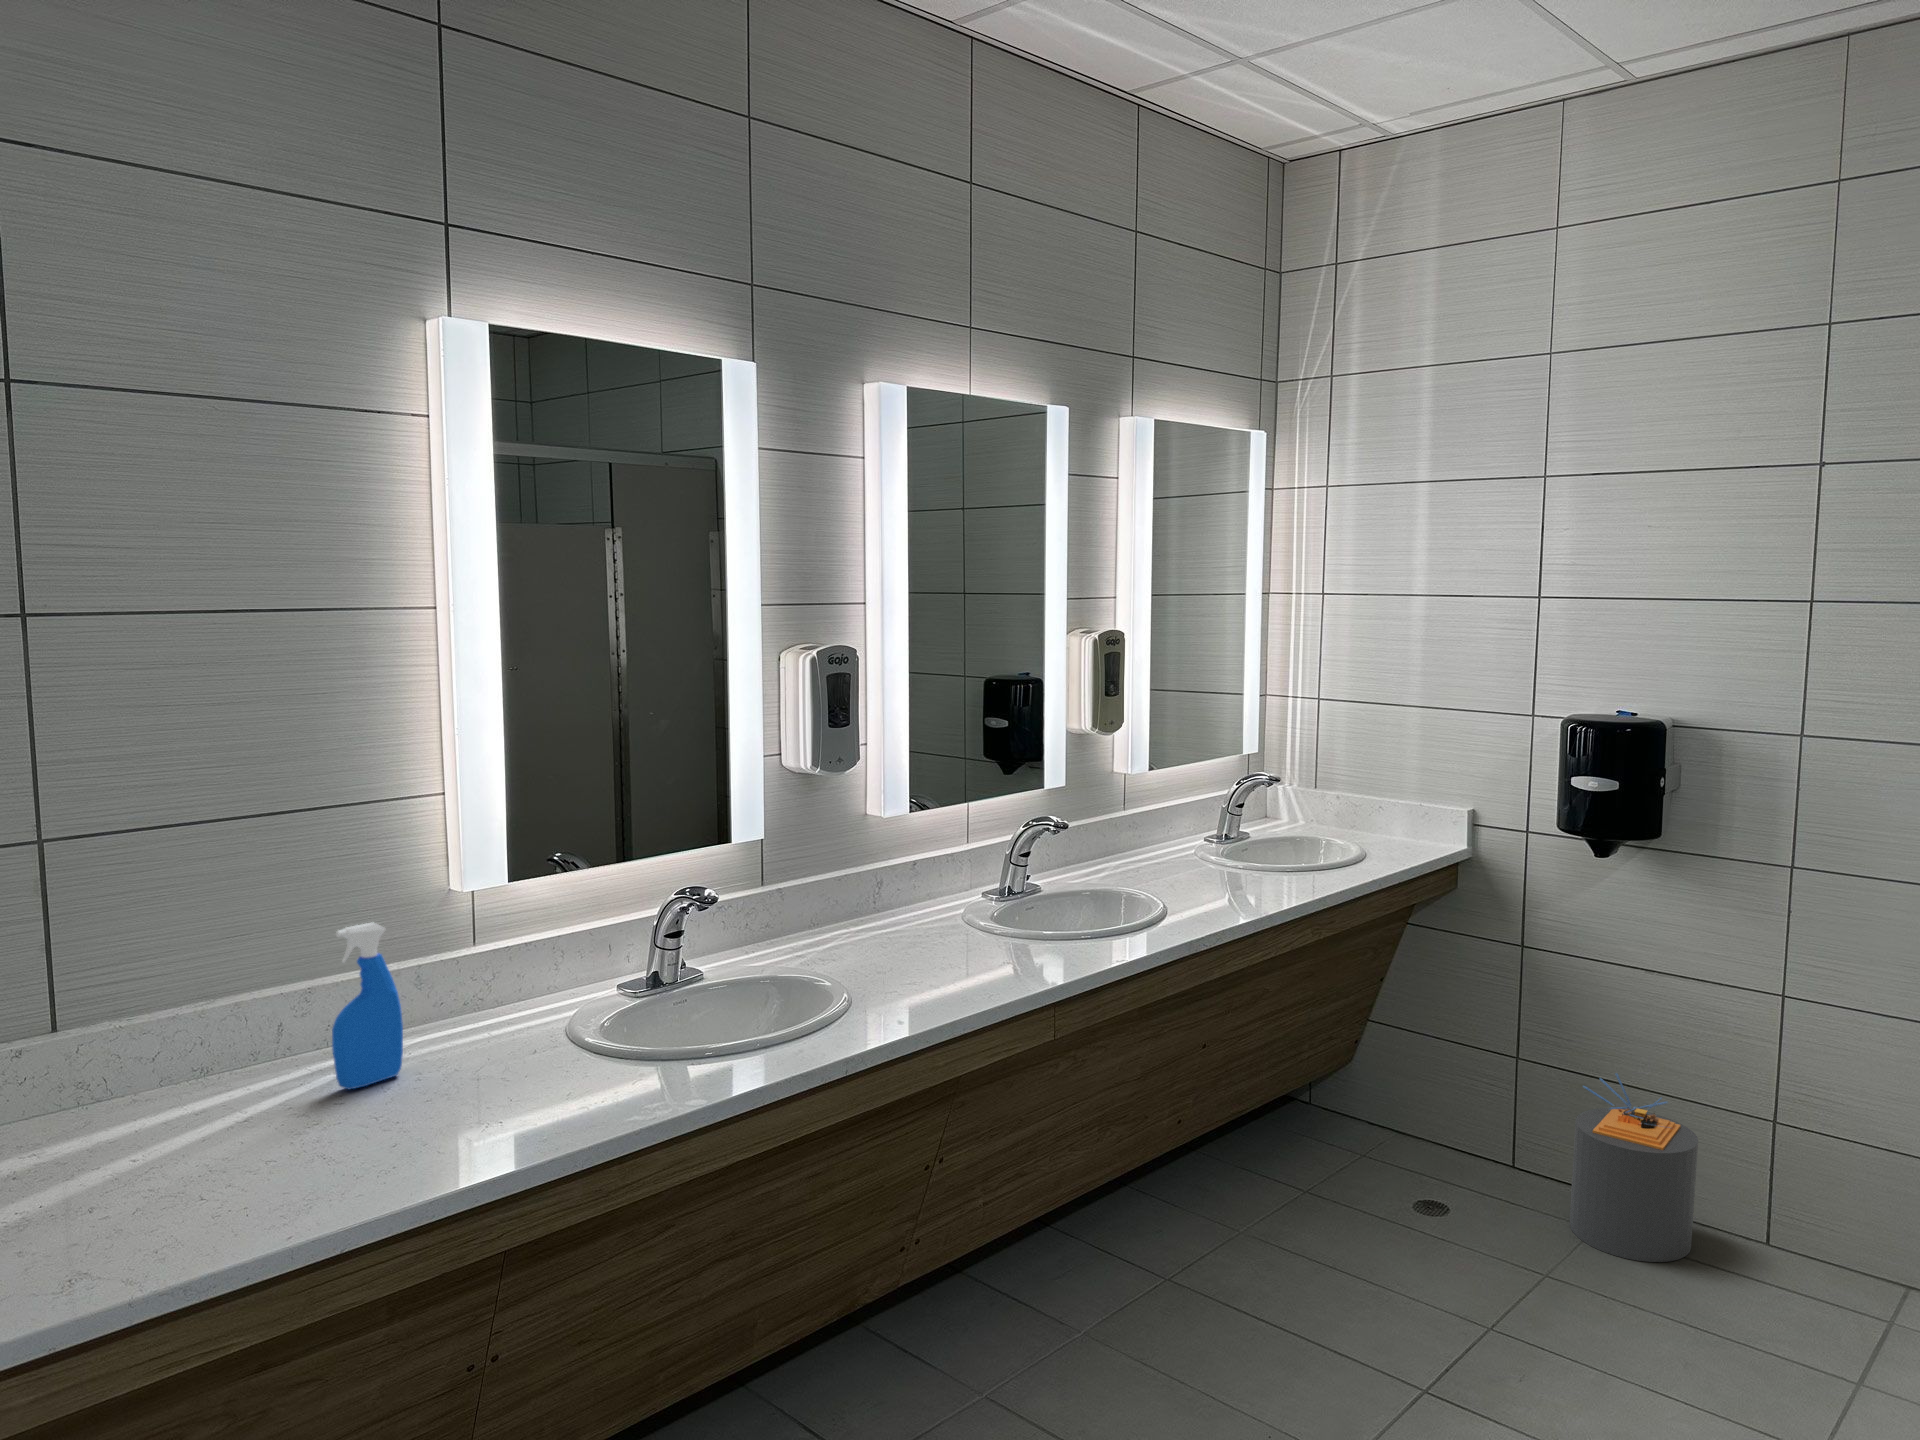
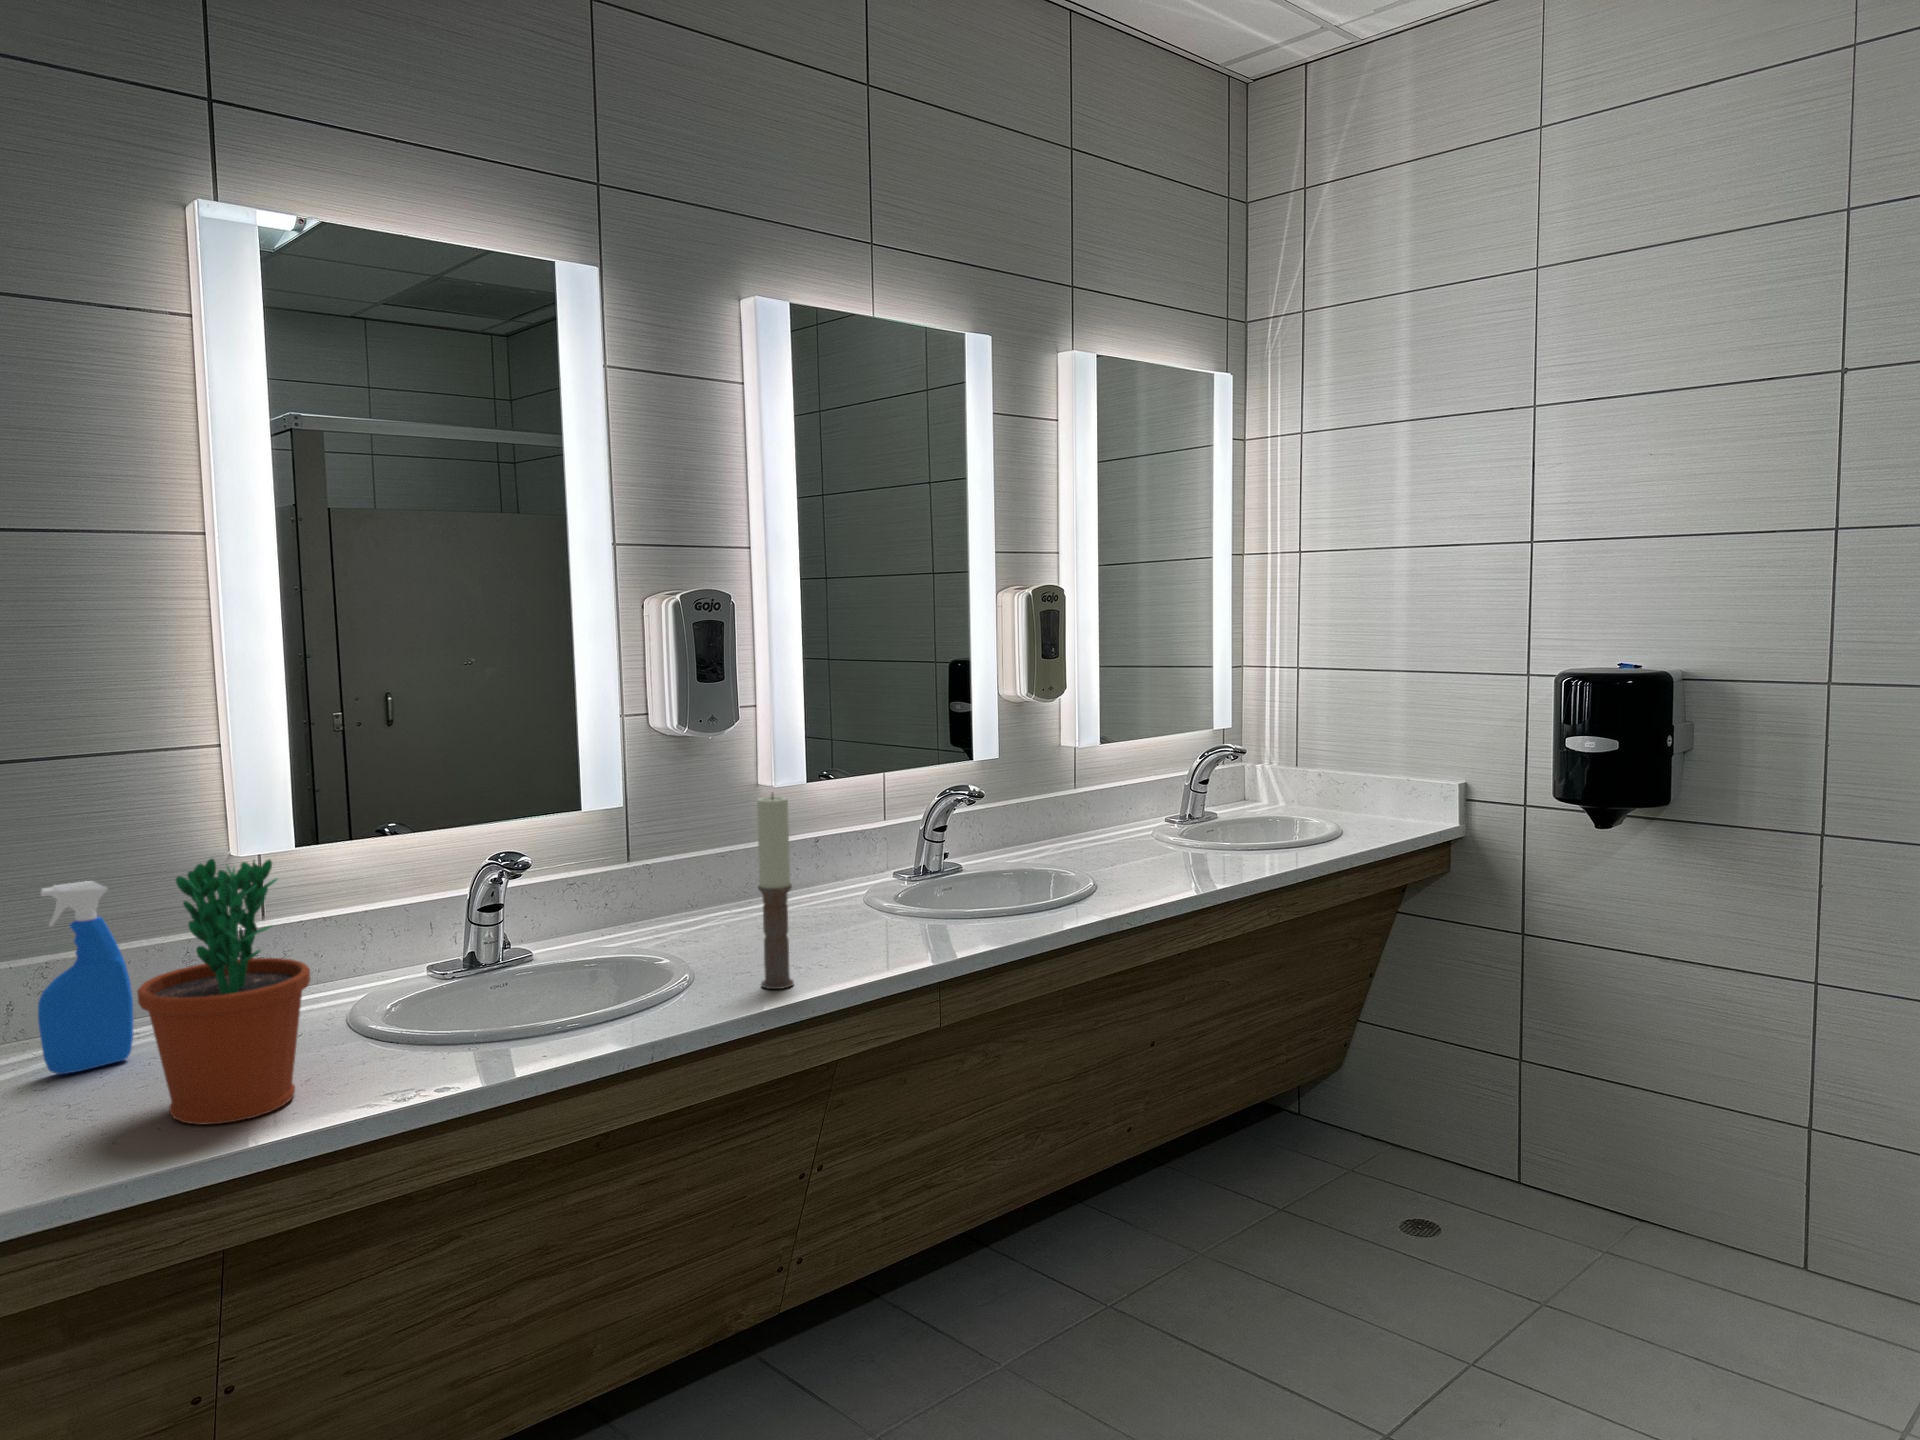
candle: none [915,840,944,1009] -> present [757,796,794,989]
flower pot: none [448,910,584,1136] -> present [137,859,311,1125]
trash can: present [1570,1073,1698,1262] -> none [1579,1070,1723,1293]

